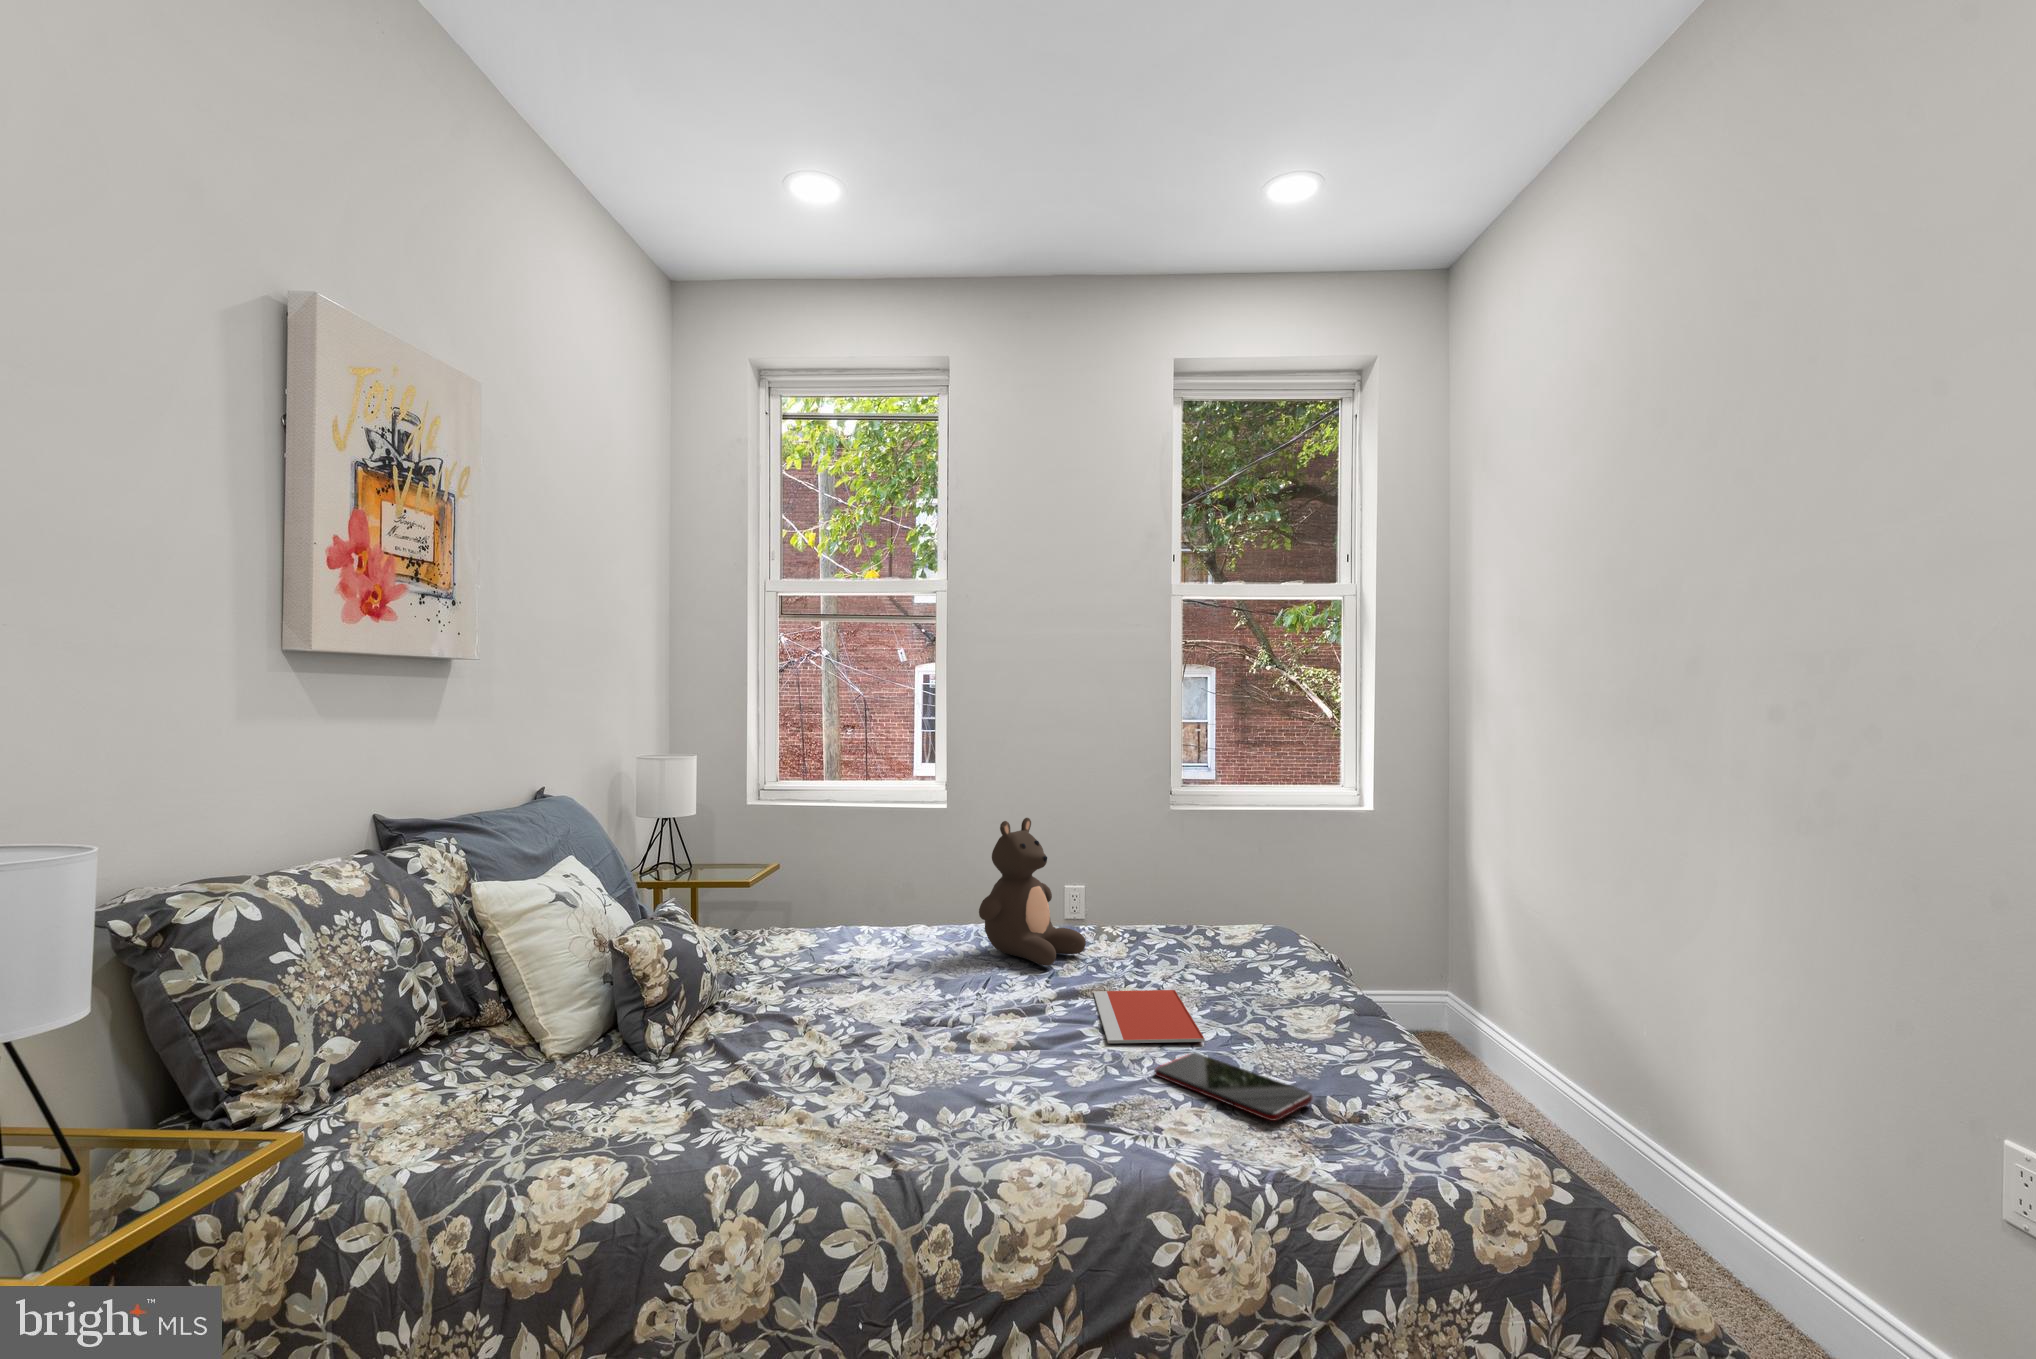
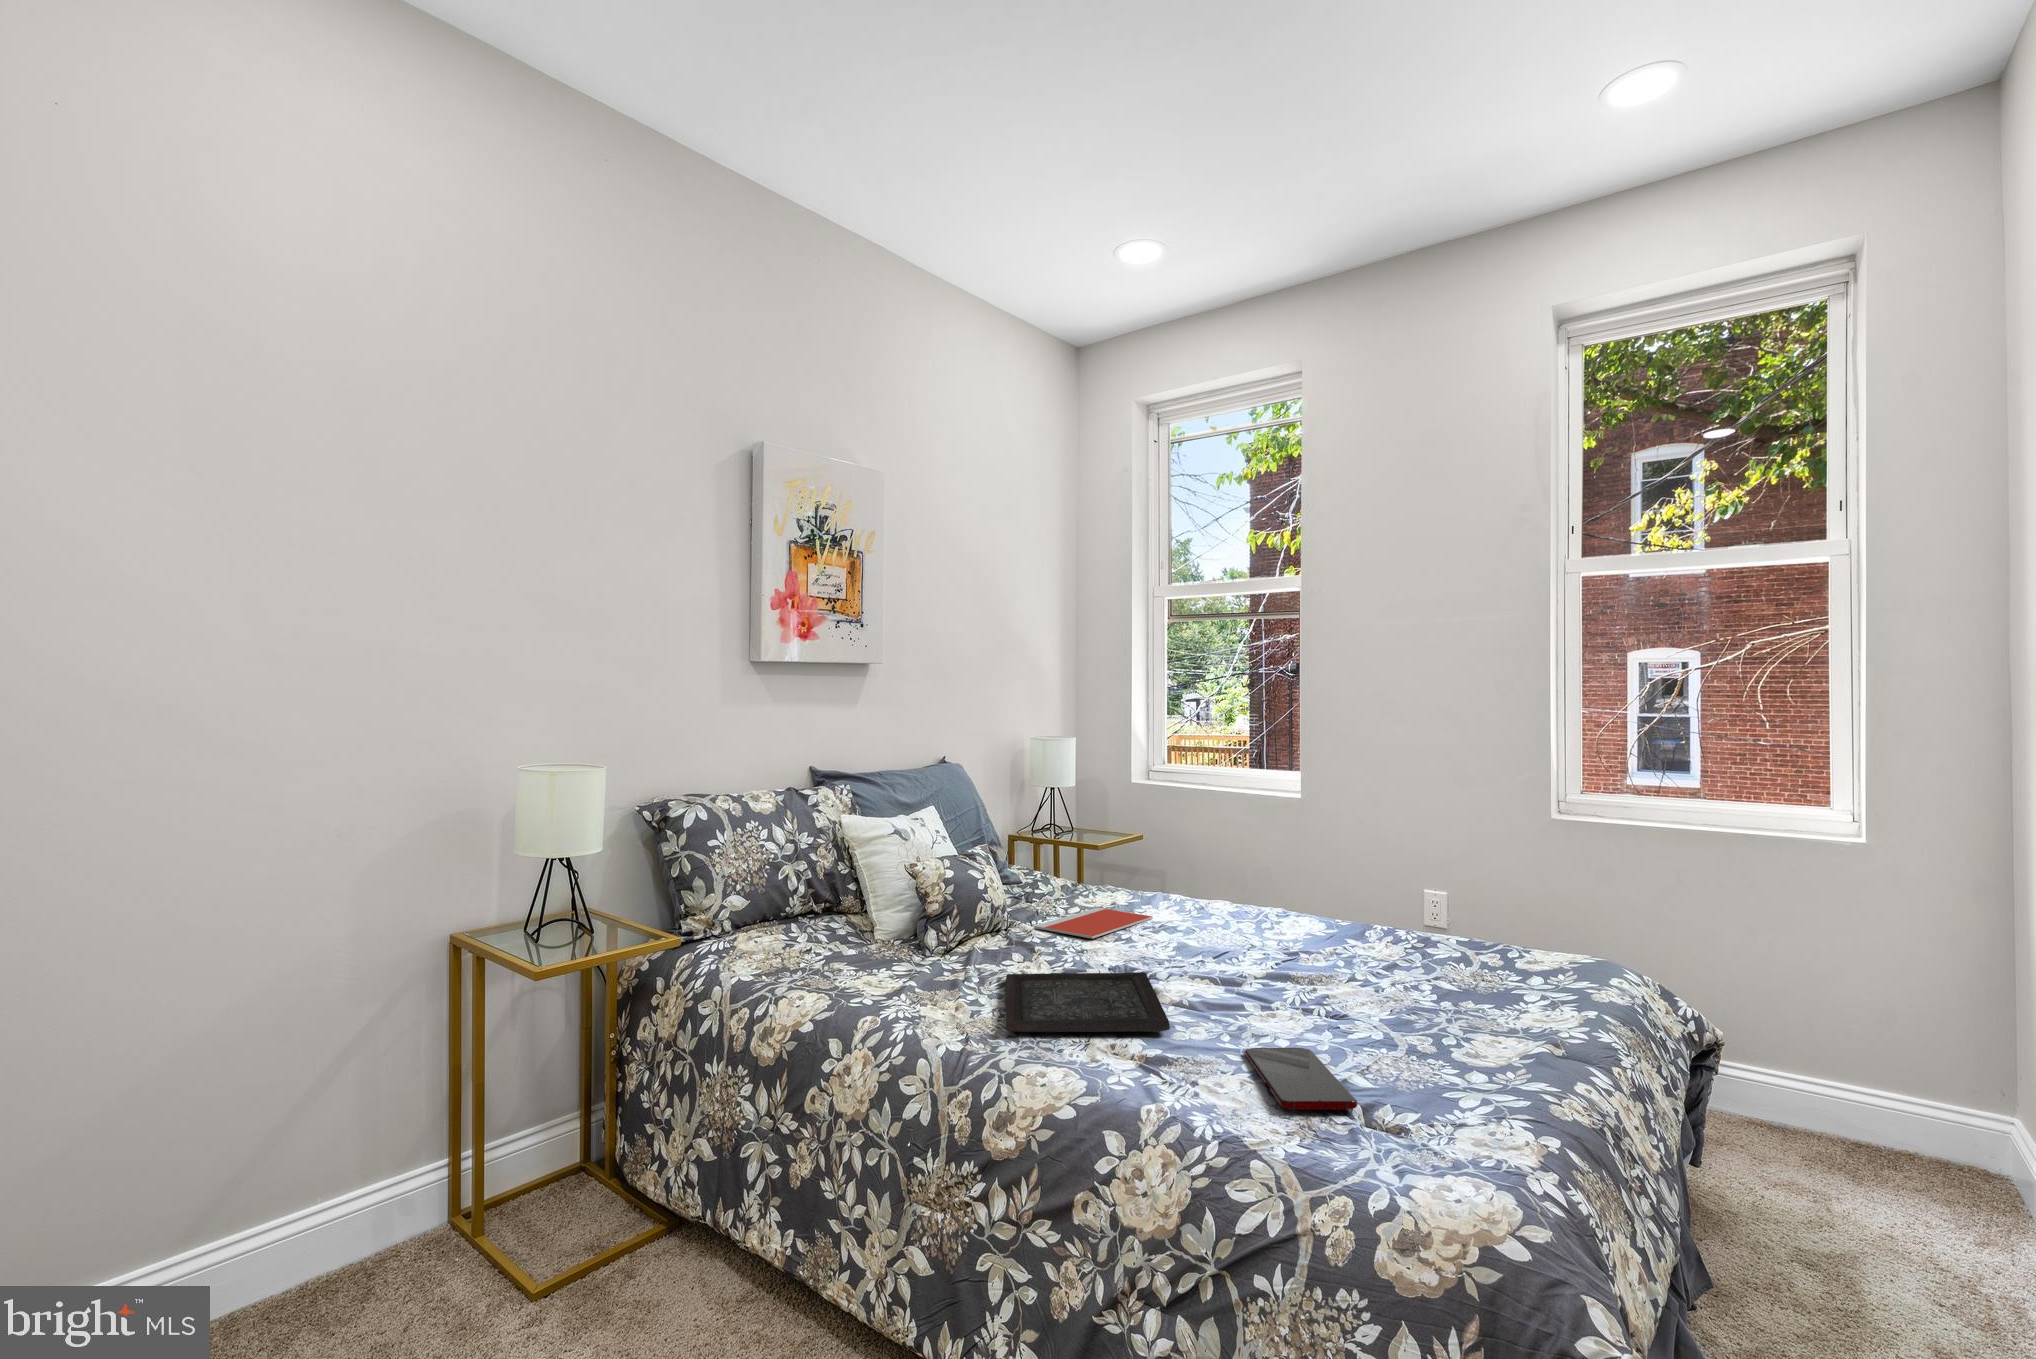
teddy bear: present [979,818,1086,966] -> none [1233,804,1352,957]
notebook: present [1093,990,1205,1043] -> present [1035,908,1153,939]
tray: none [821,1013,1072,1125] -> present [1005,972,1170,1032]

